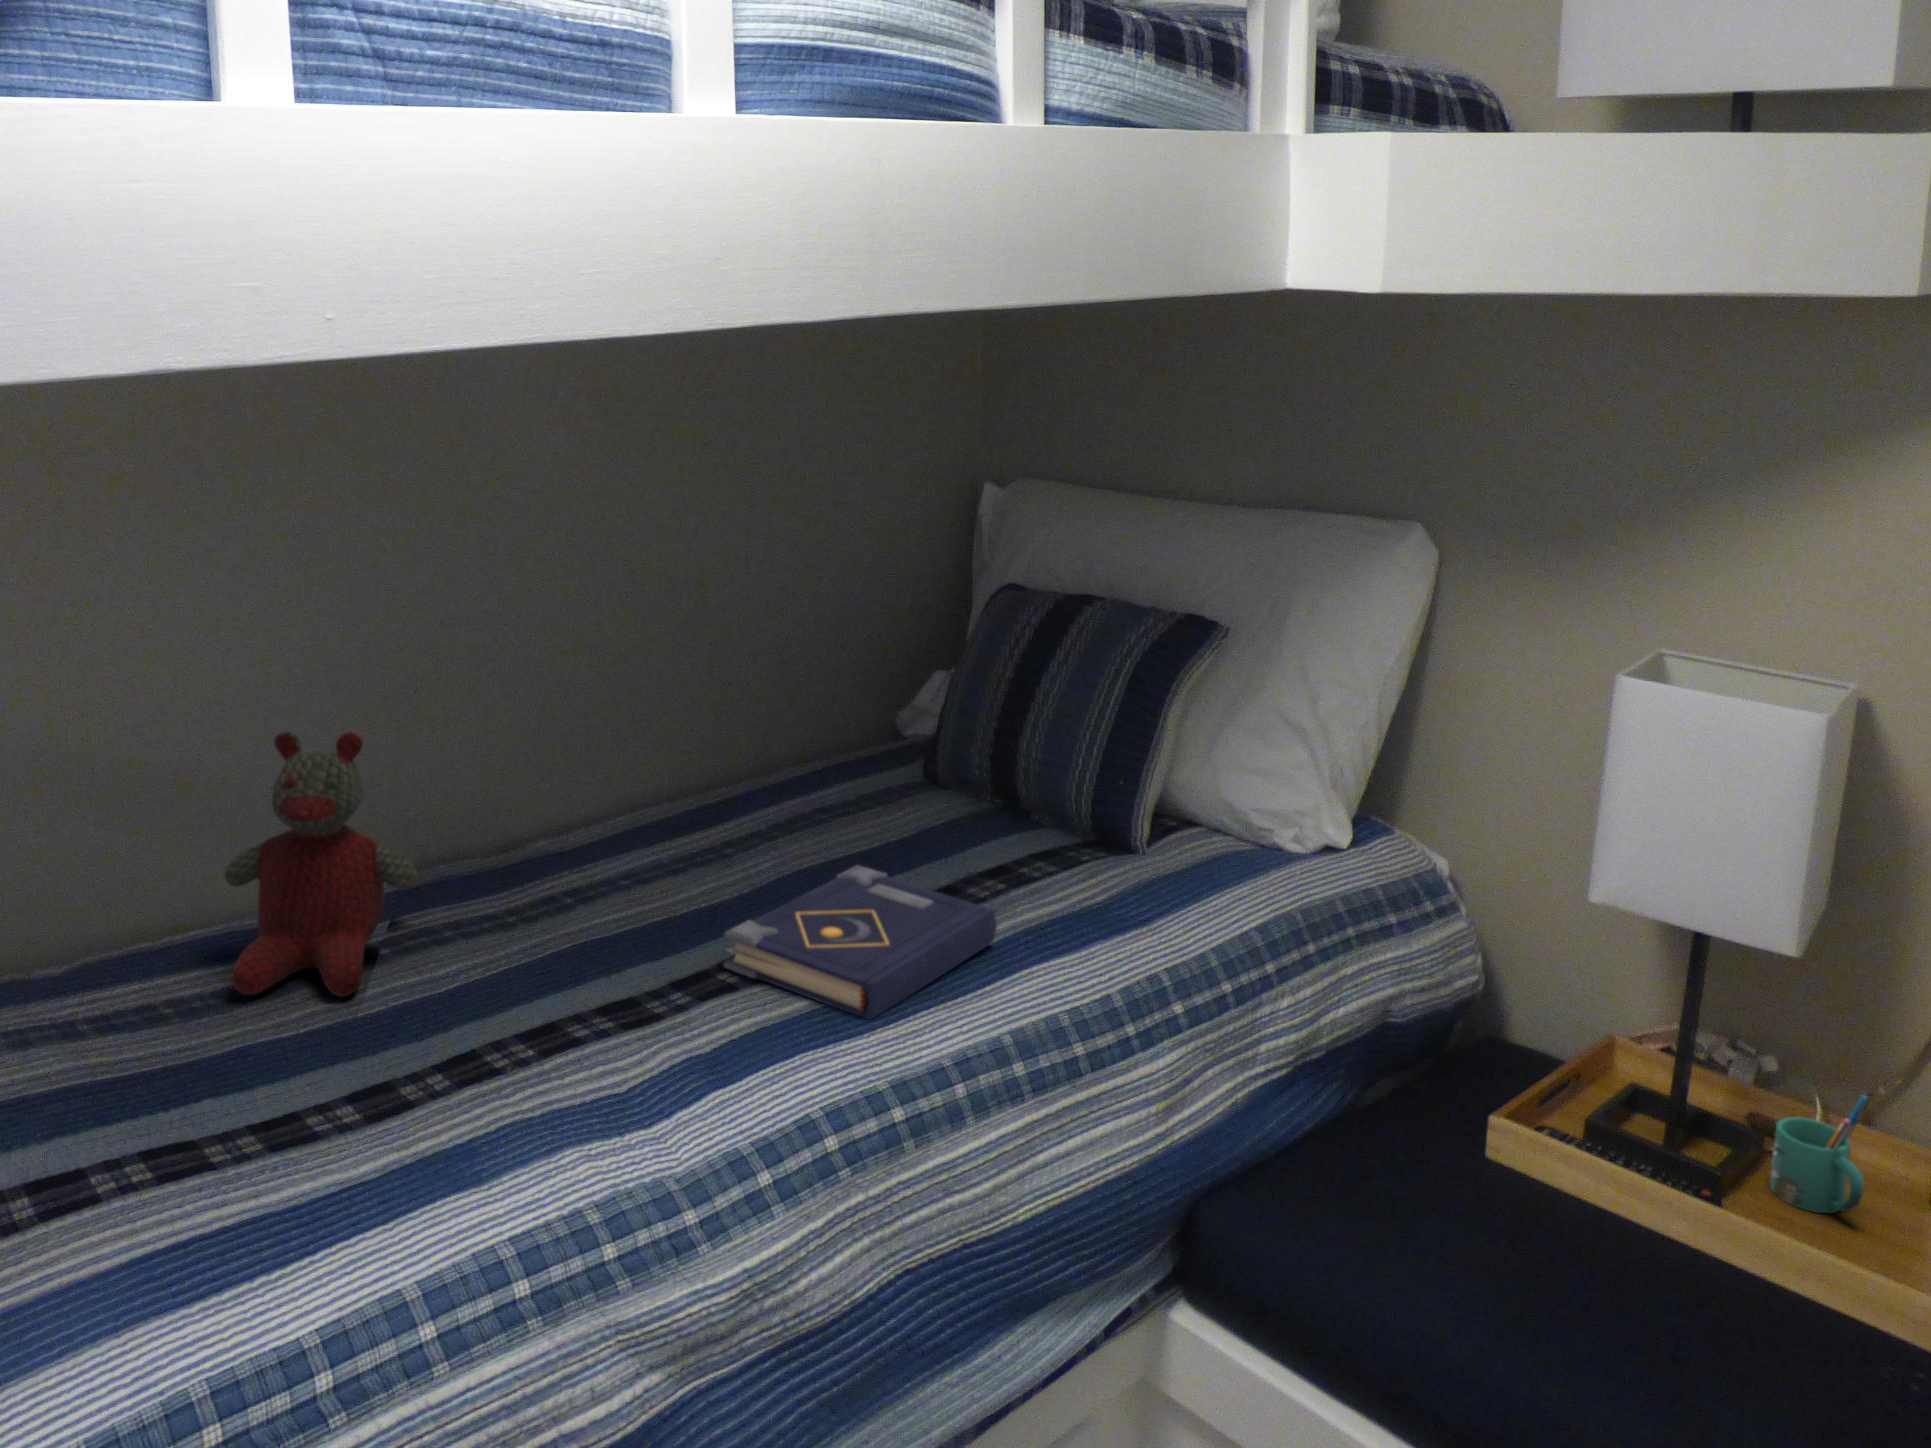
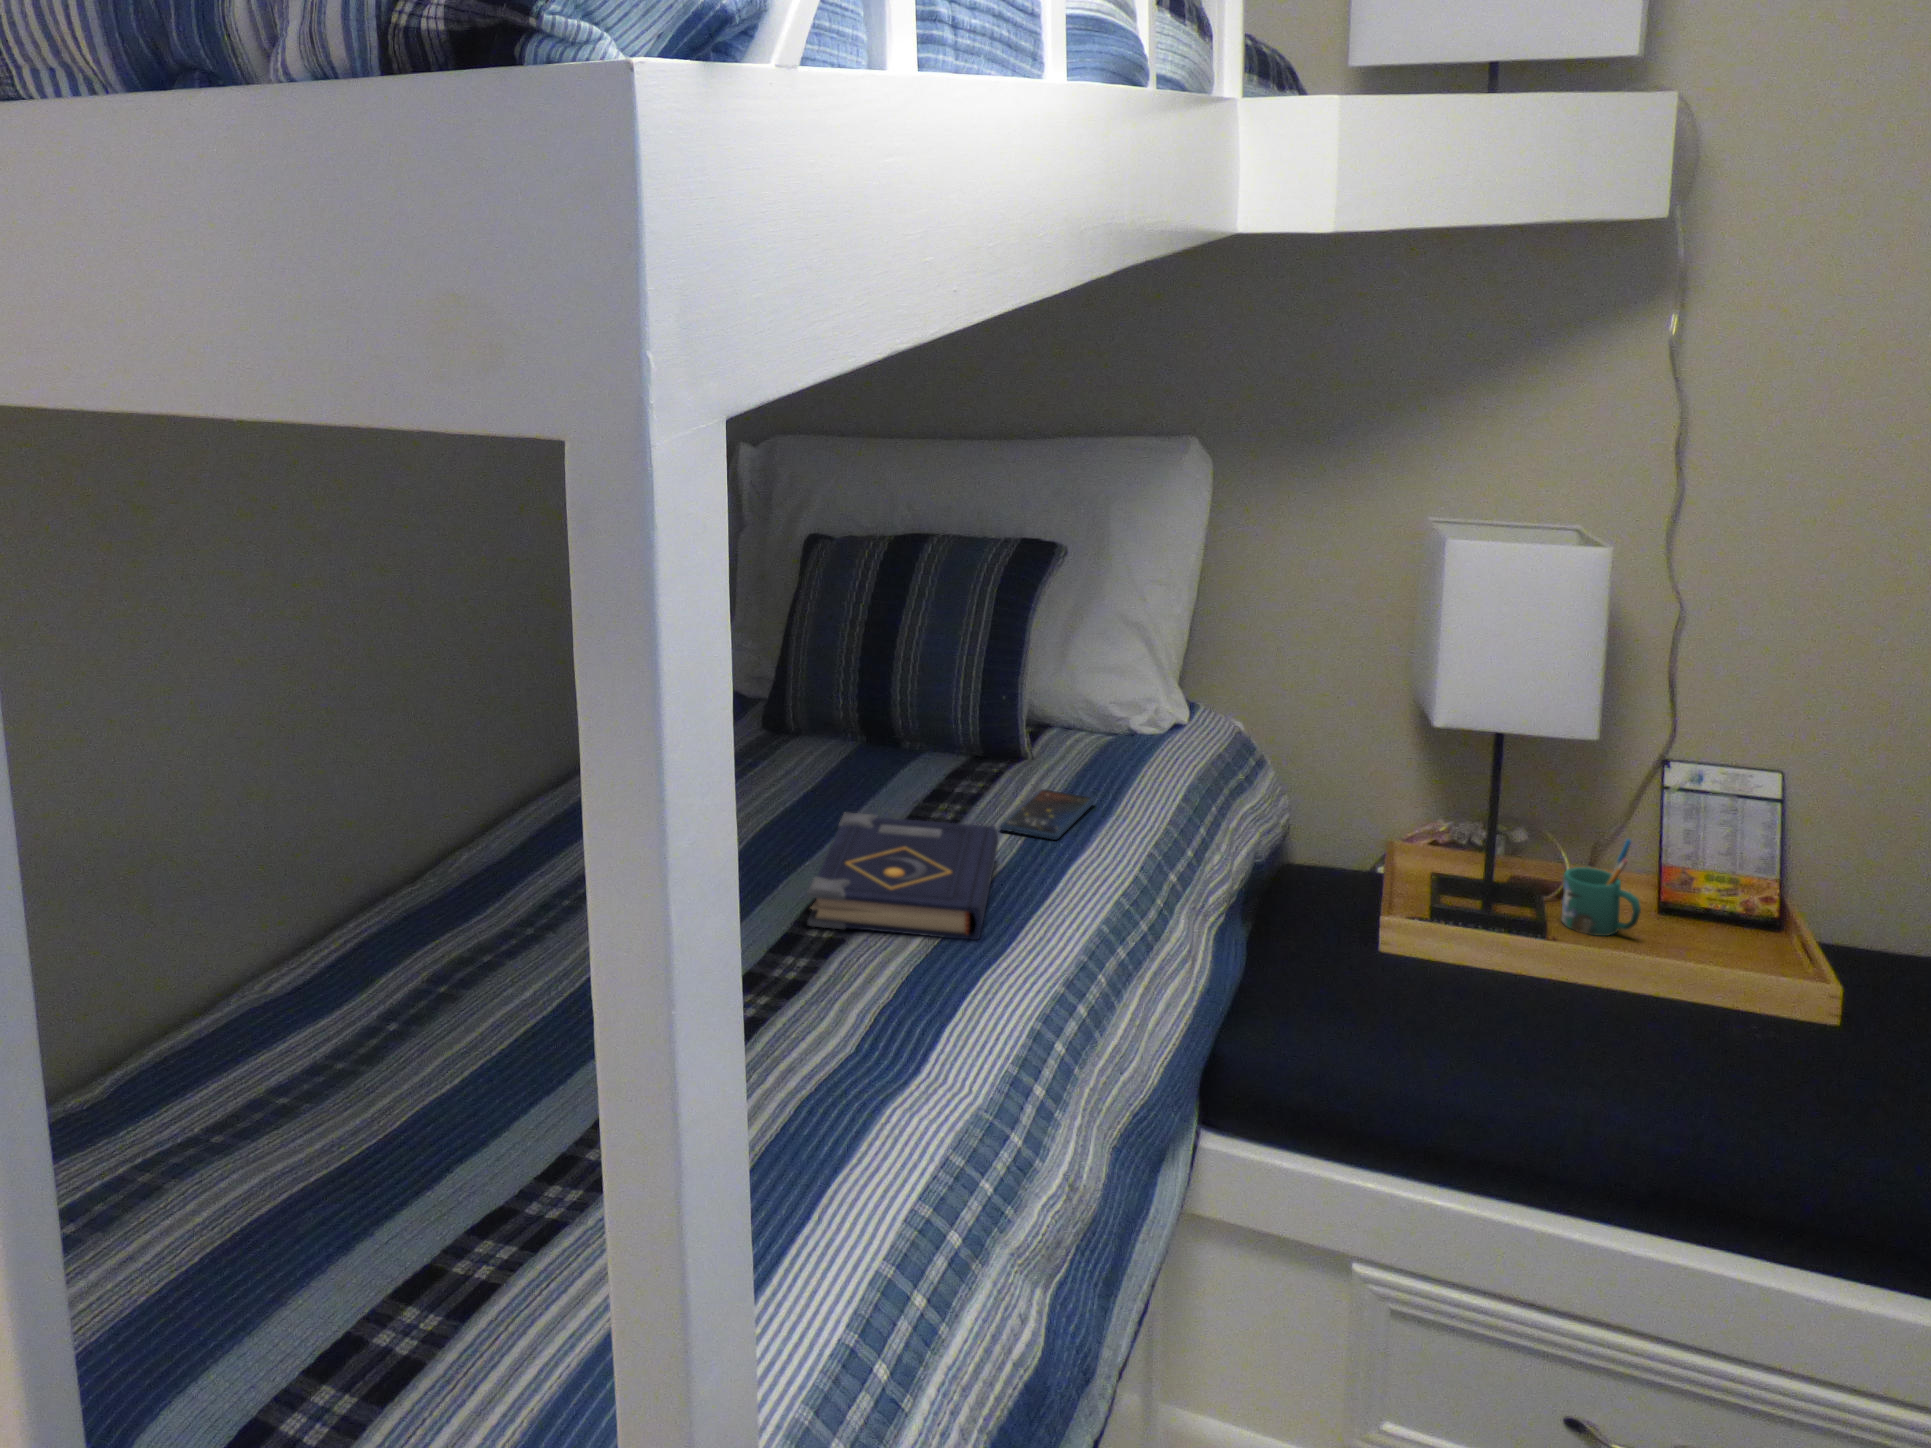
stuffed bear: present [224,731,418,997] -> none [278,766,480,1059]
smartphone: none [1036,885,1175,940] -> present [1000,789,1095,840]

